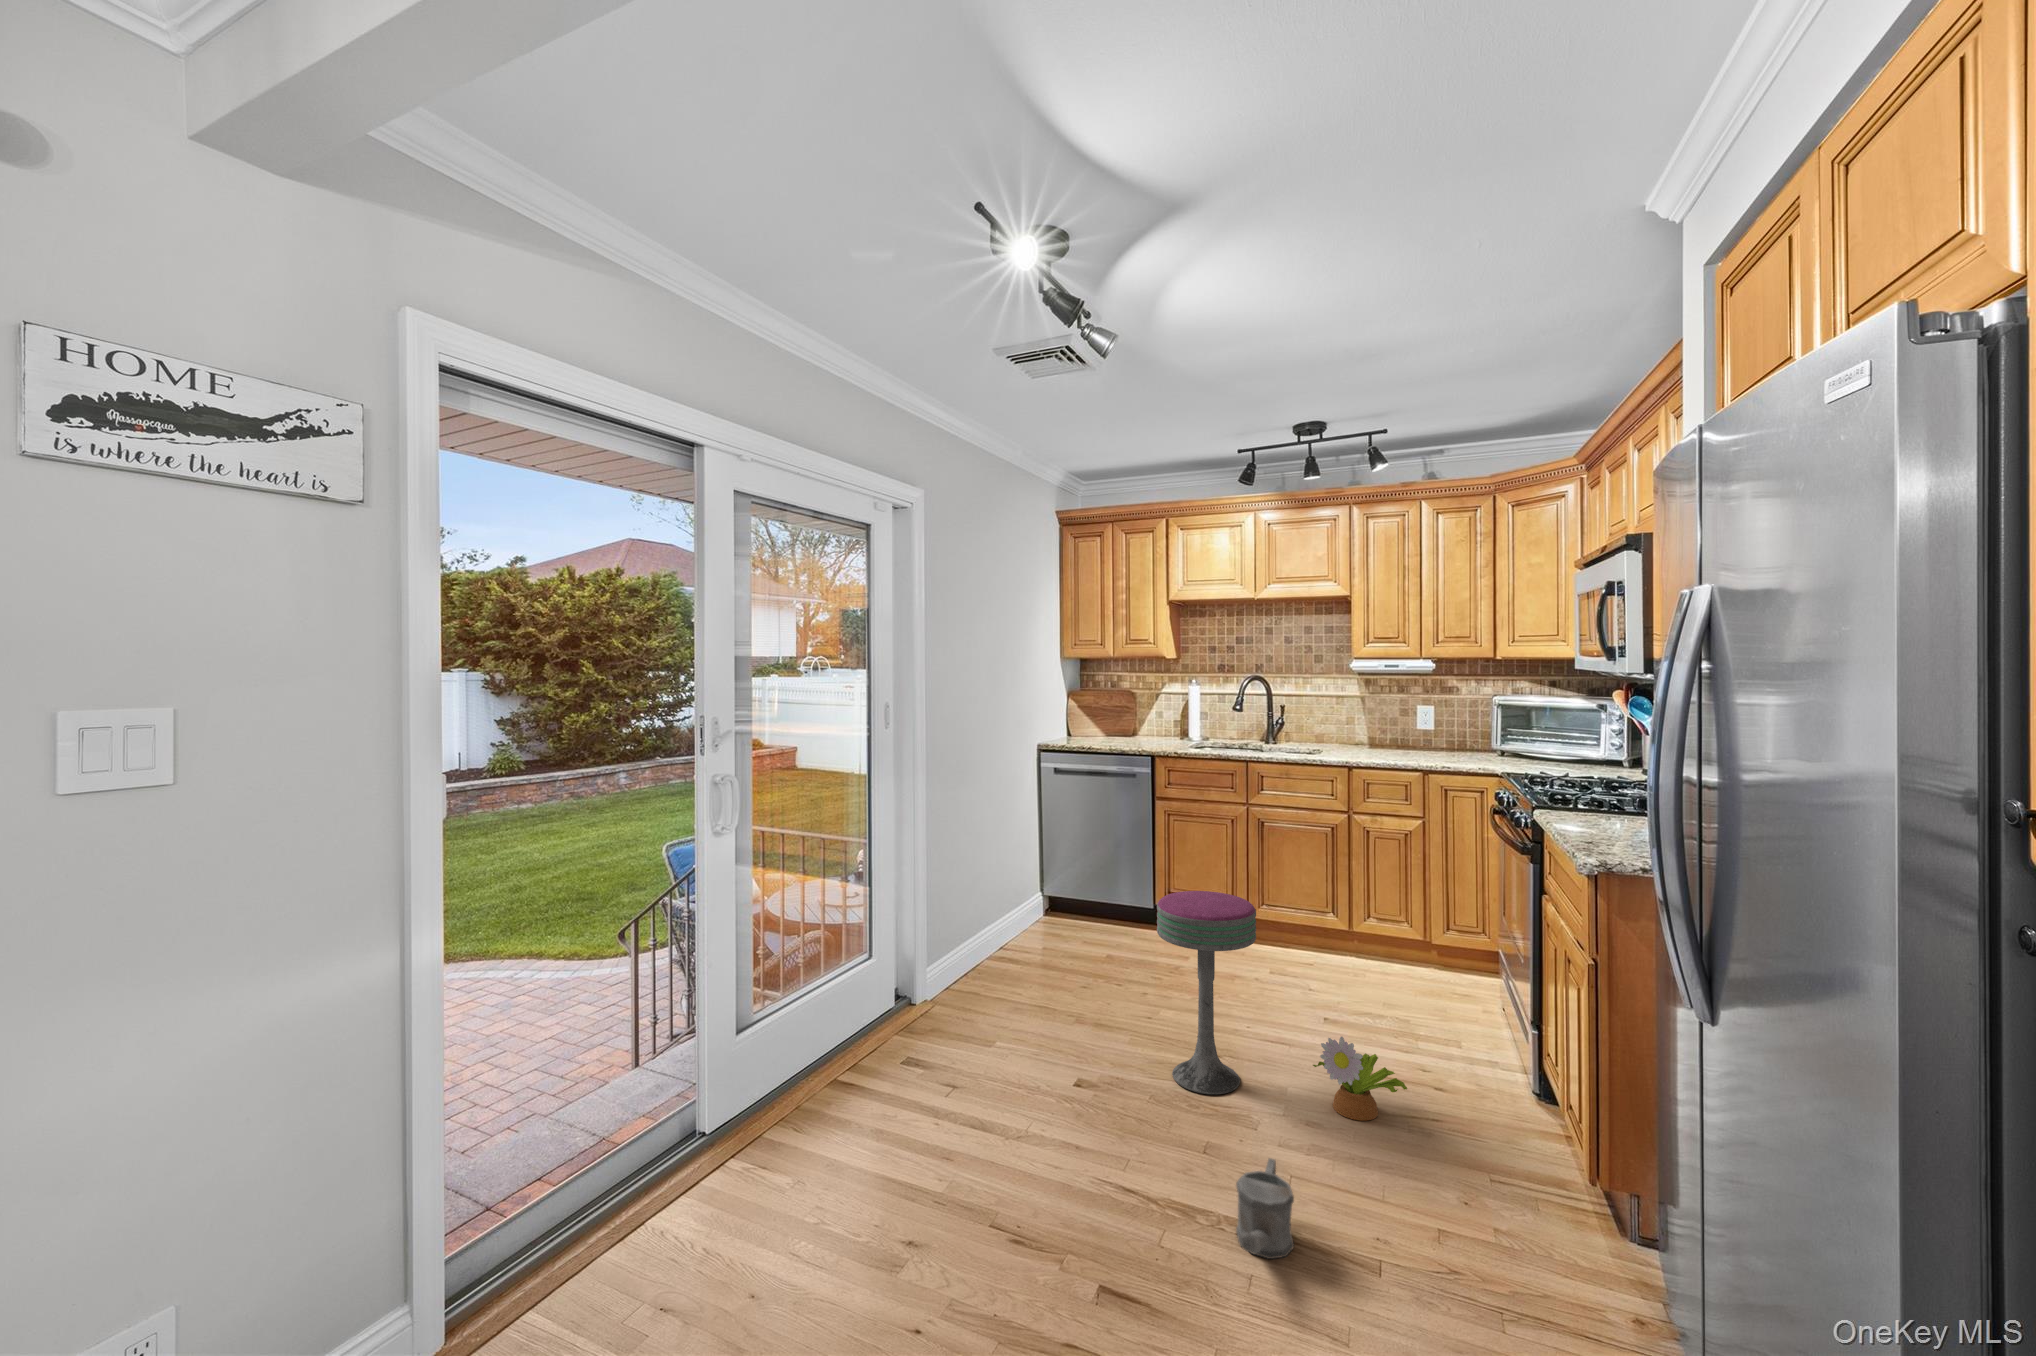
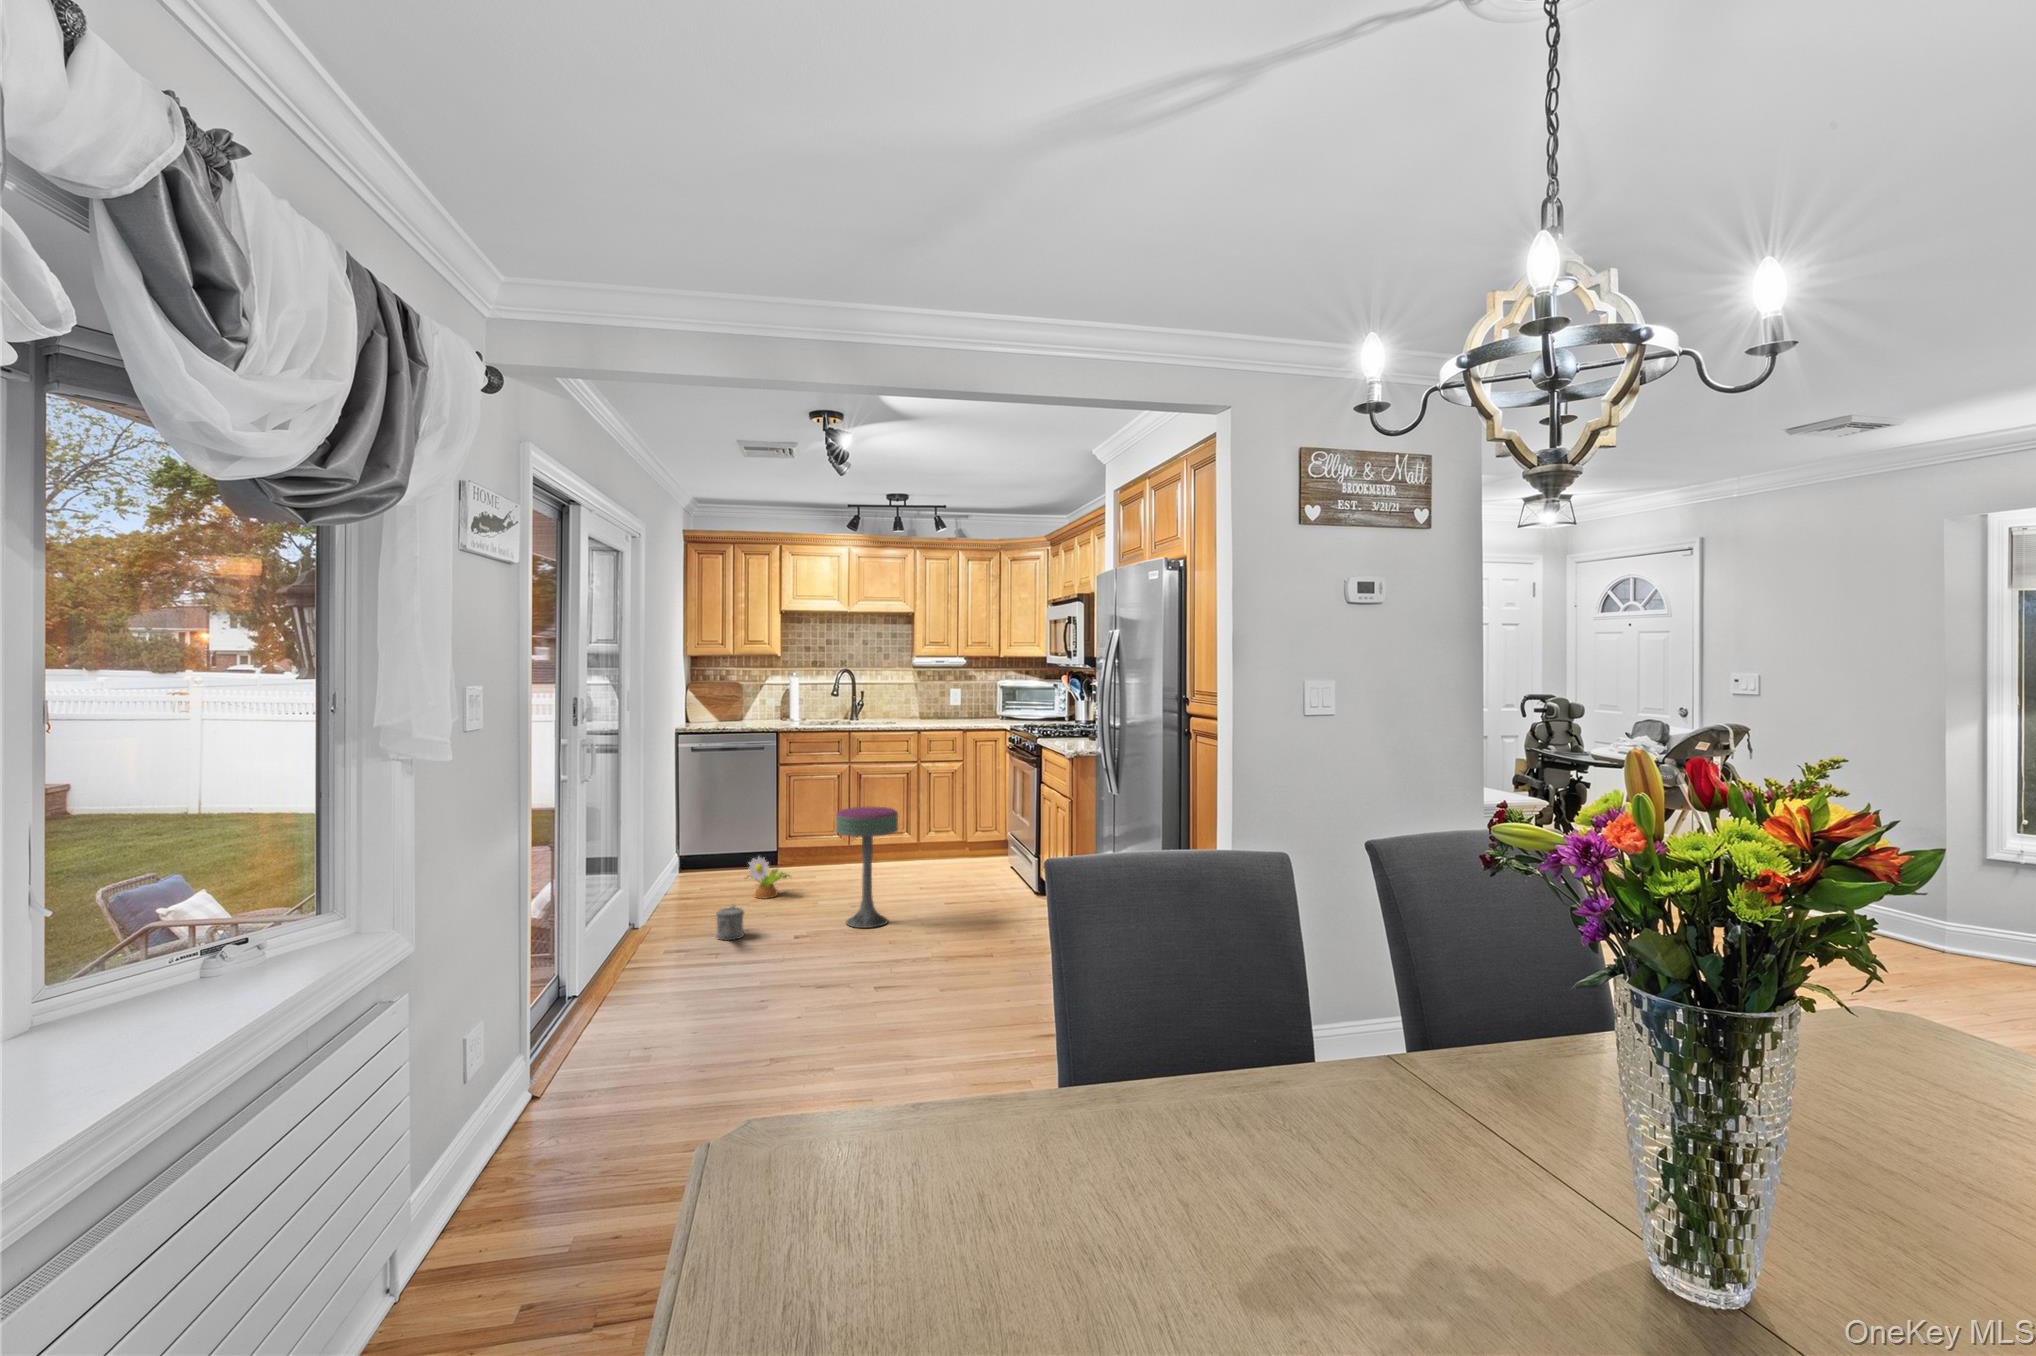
decorative plant: present [1313,1036,1407,1121] -> present [747,857,790,899]
watering can: present [1236,1158,1294,1259] -> present [716,905,744,940]

